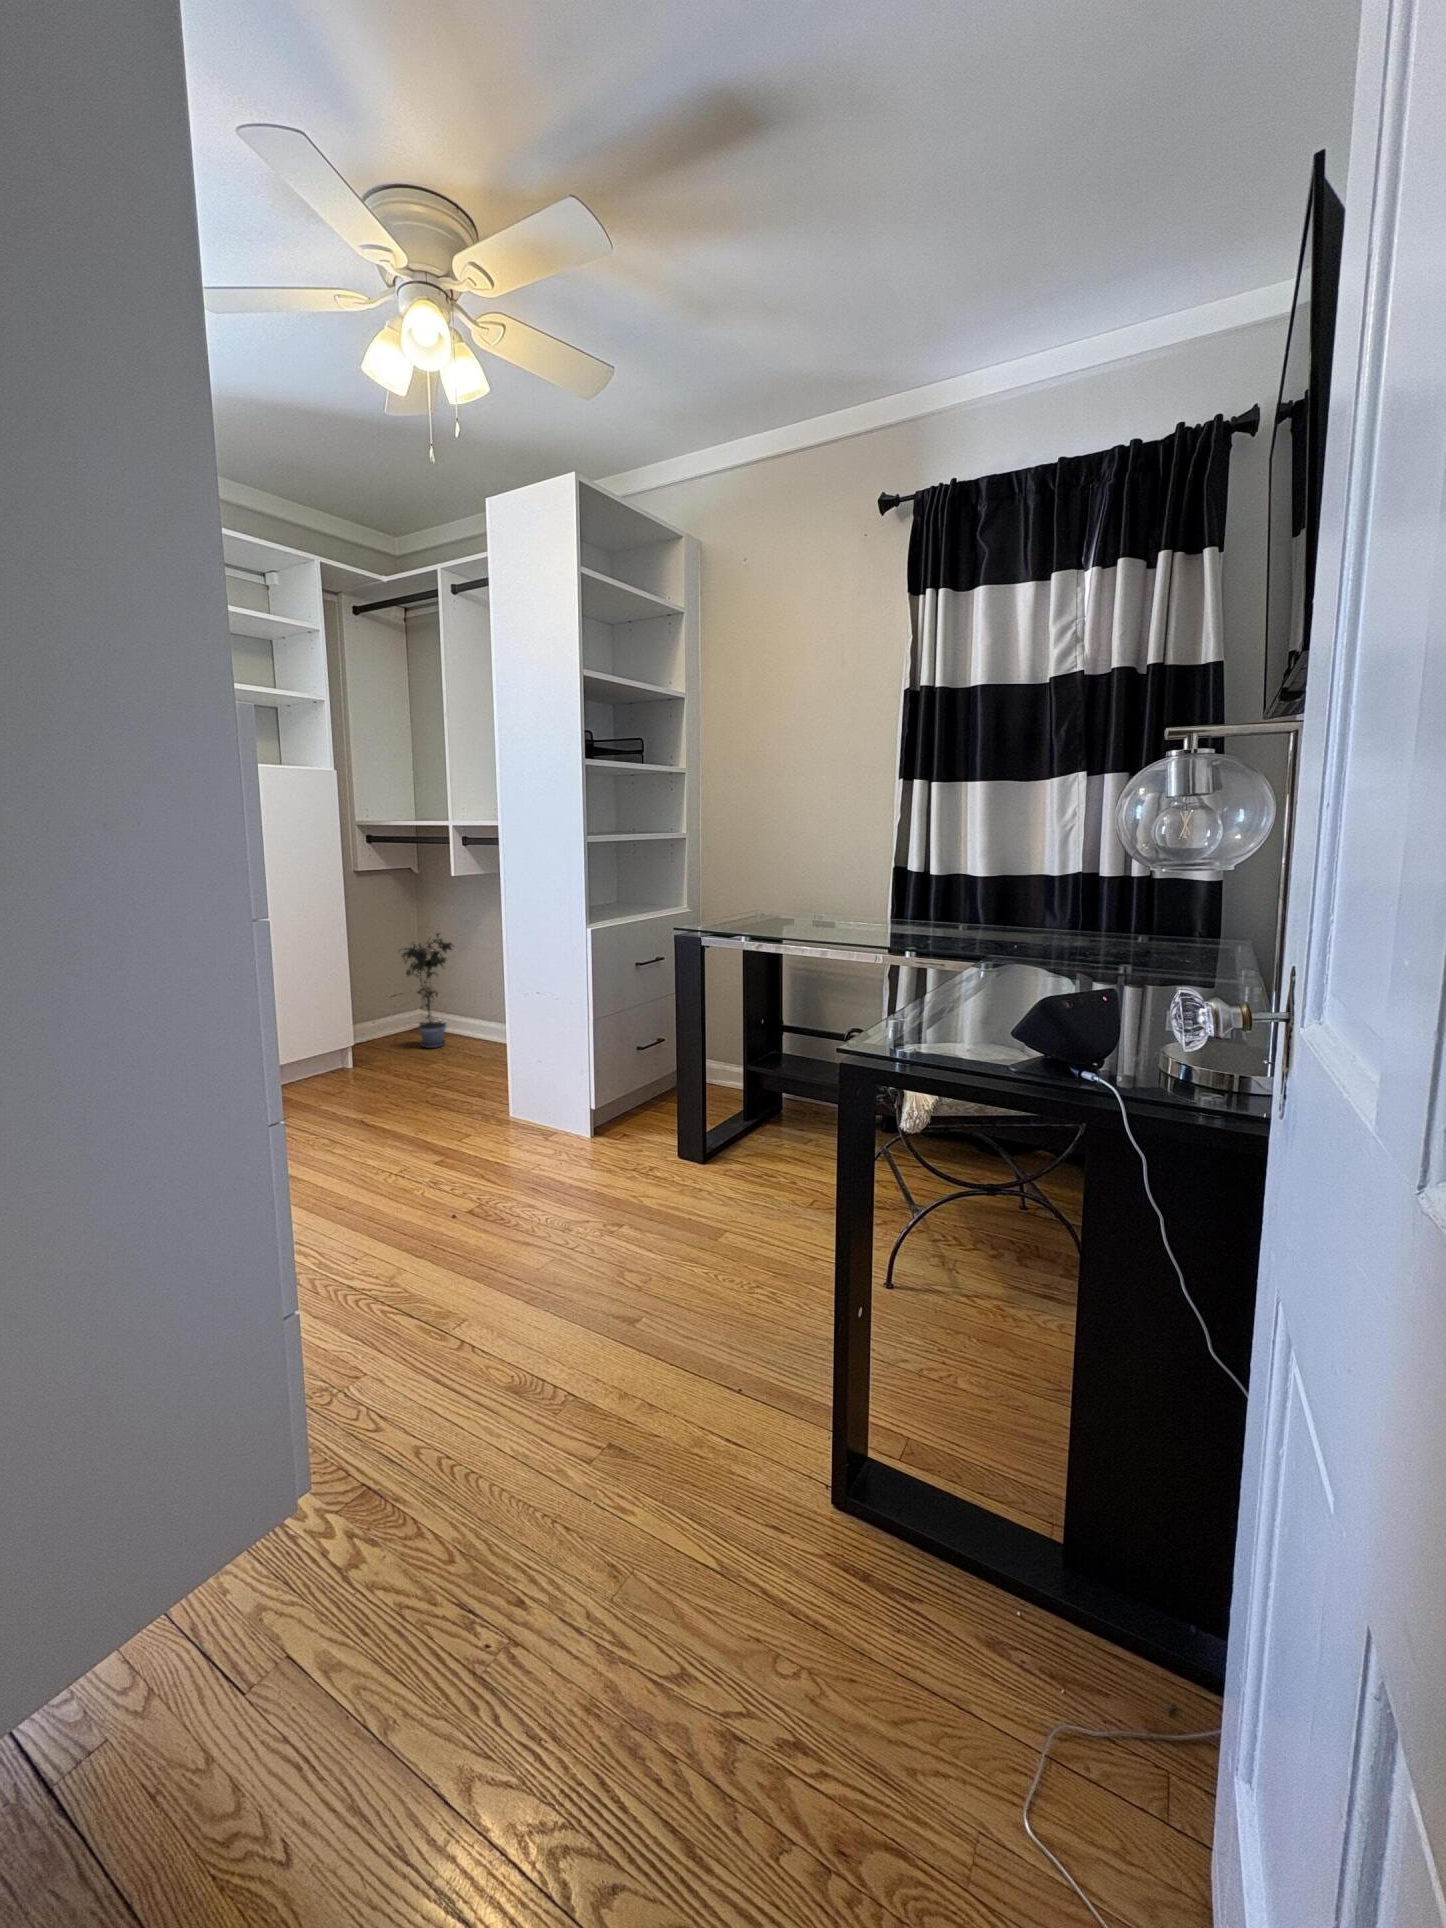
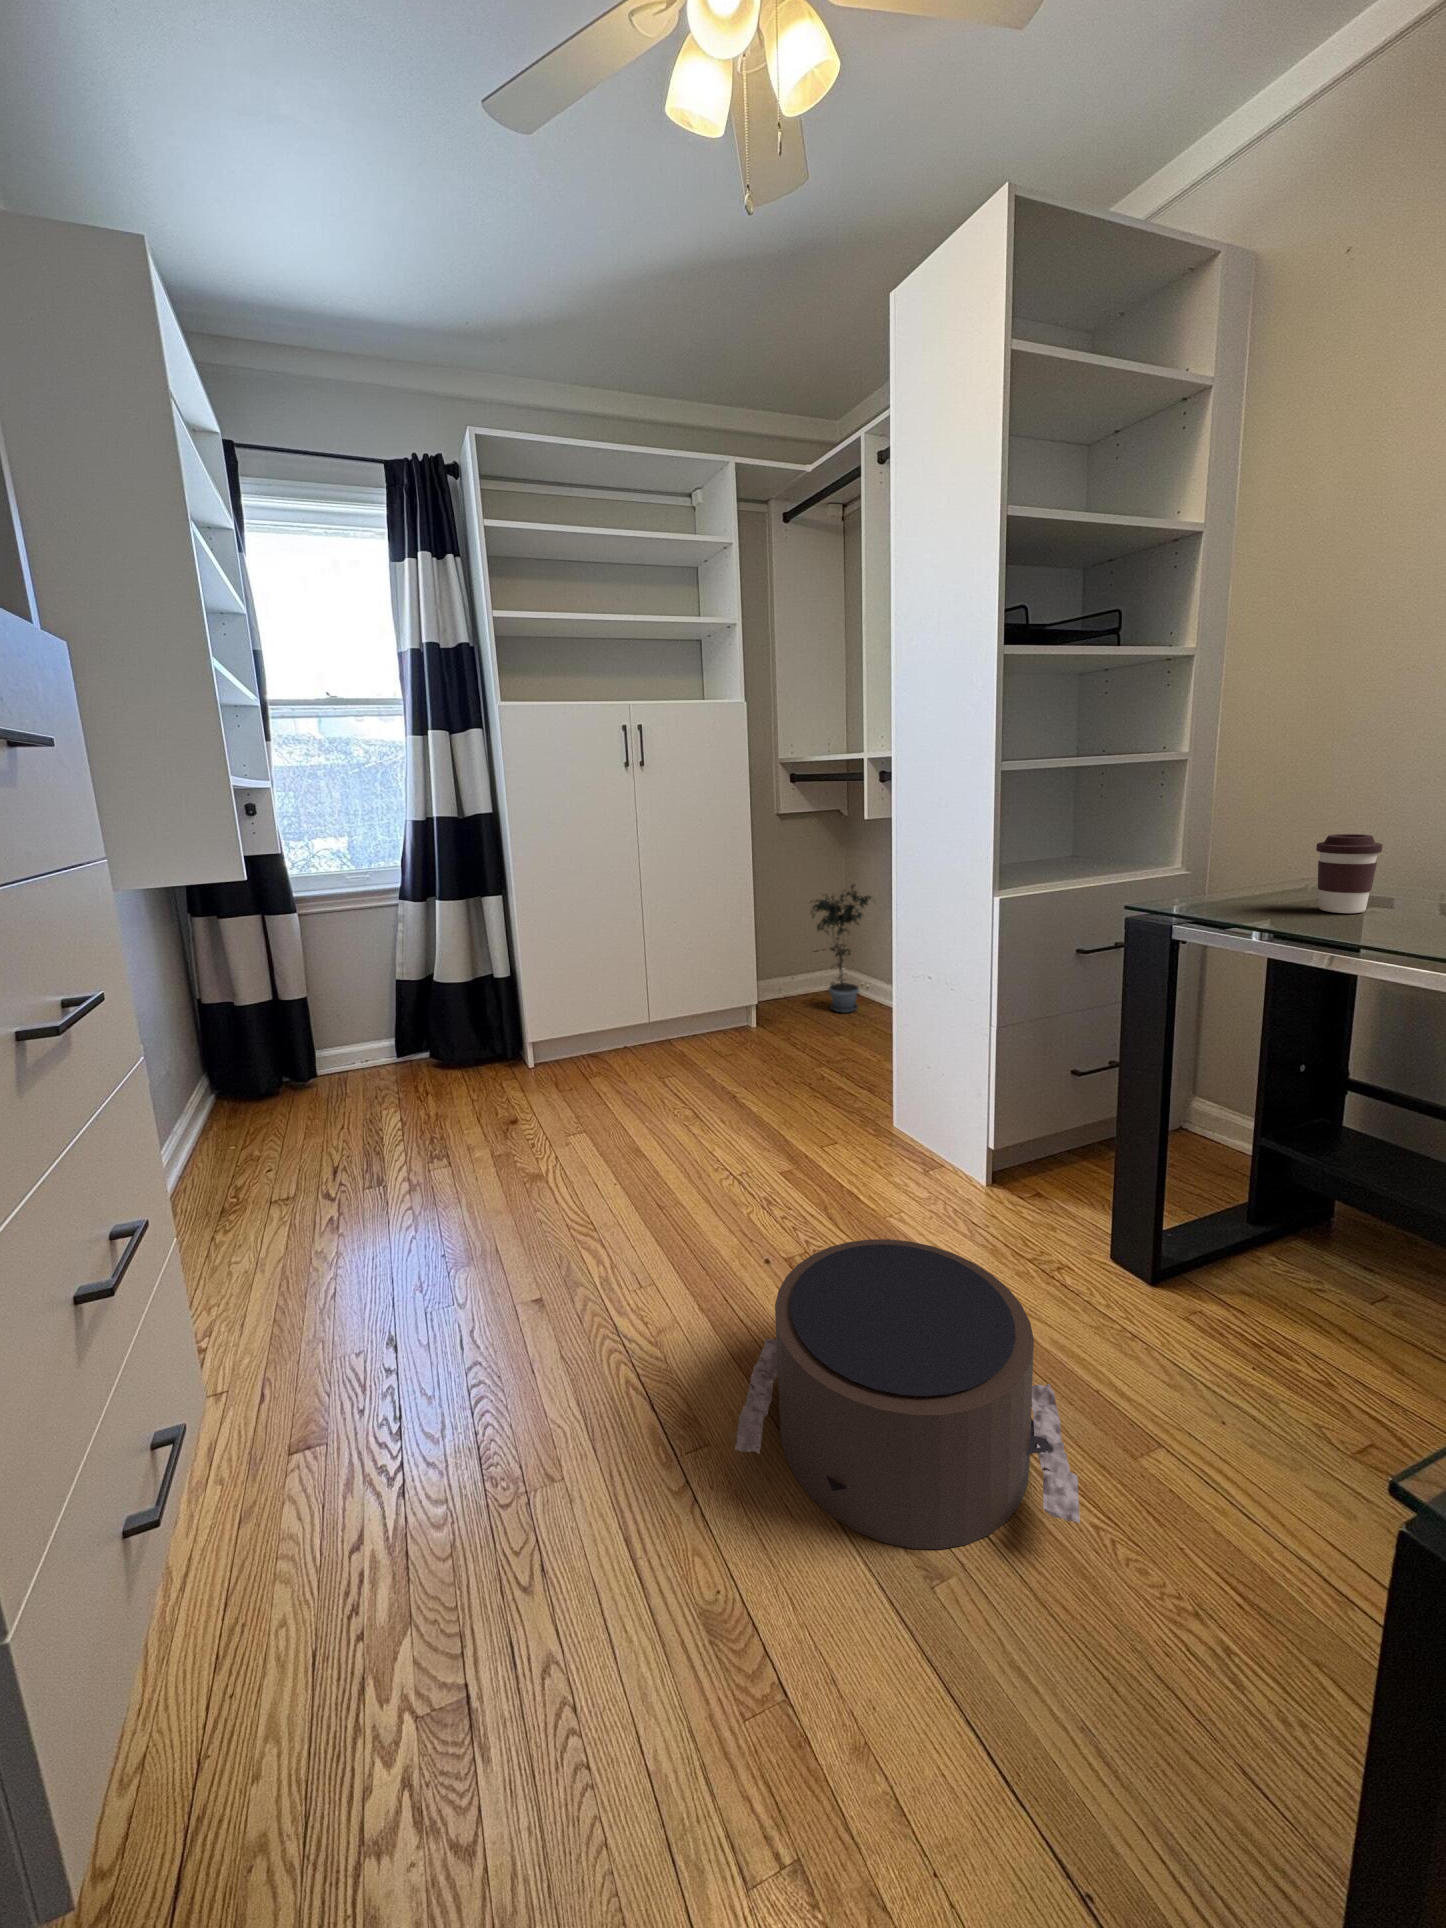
coffee cup: none [759,882,787,925] -> present [1316,834,1383,913]
pouf: none [488,1153,701,1319] -> present [735,1239,1080,1549]

